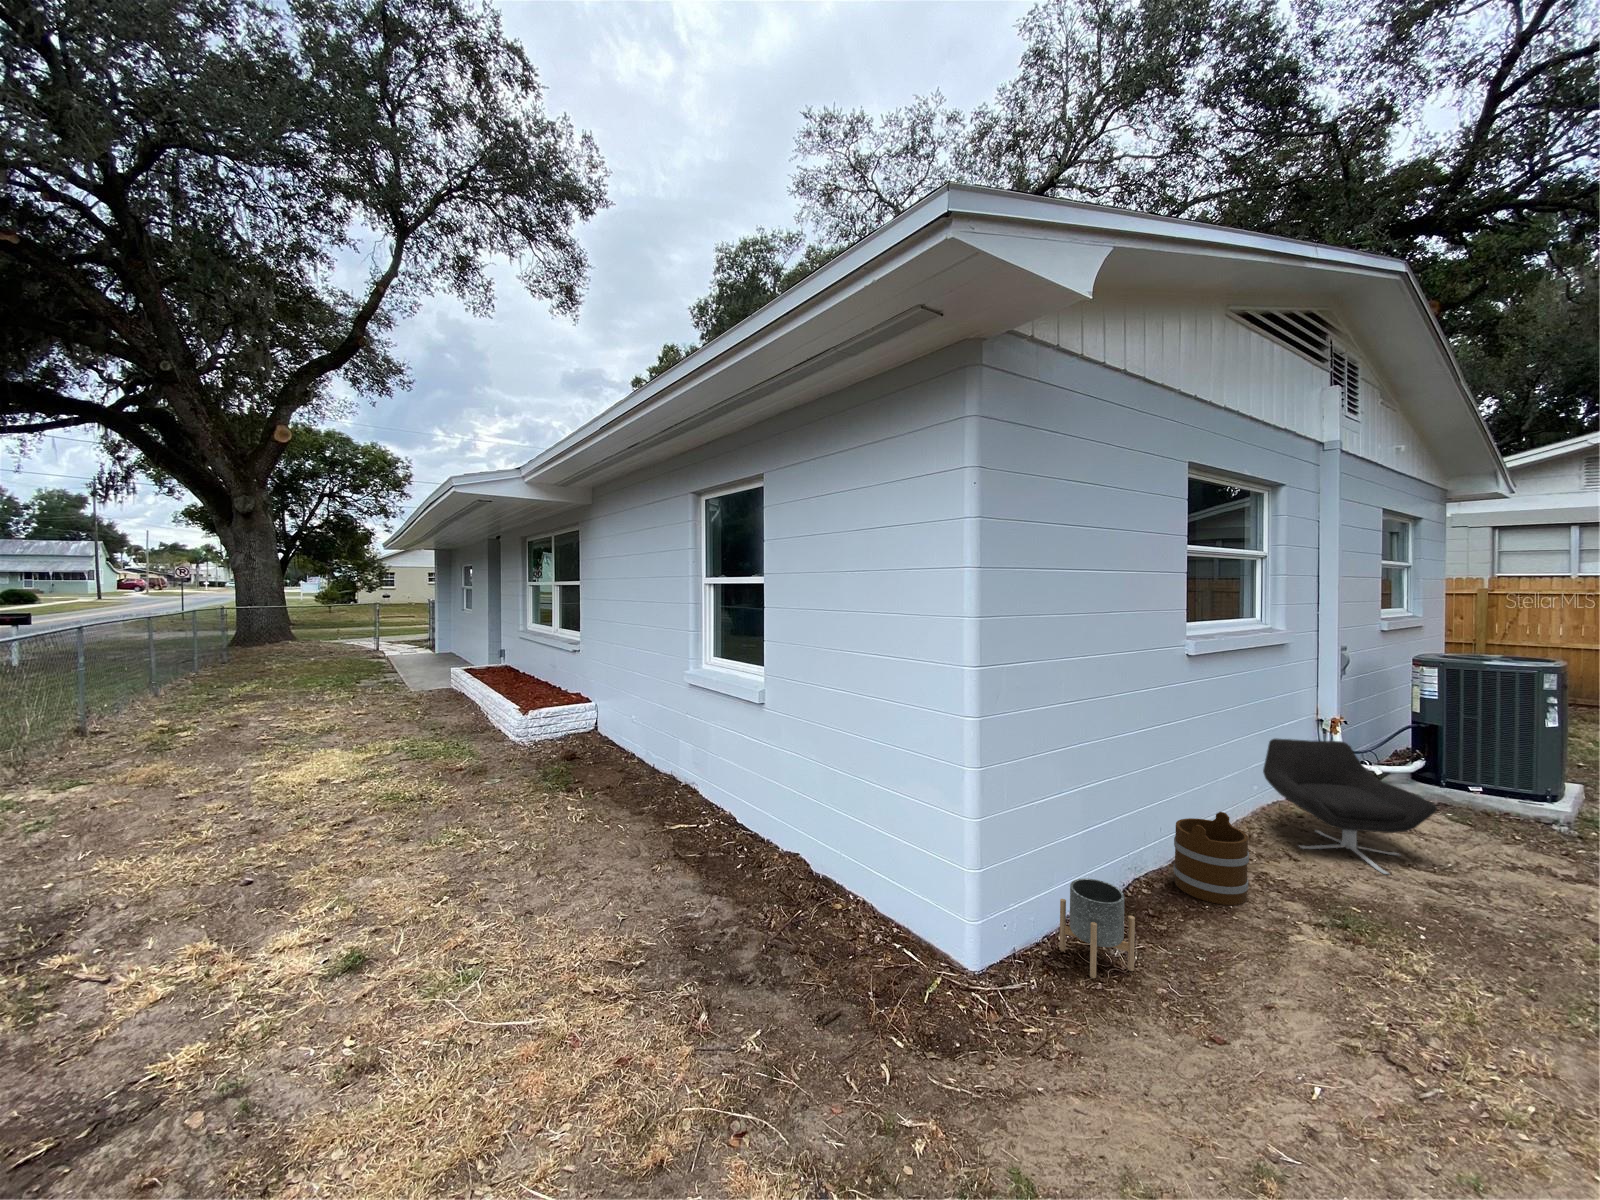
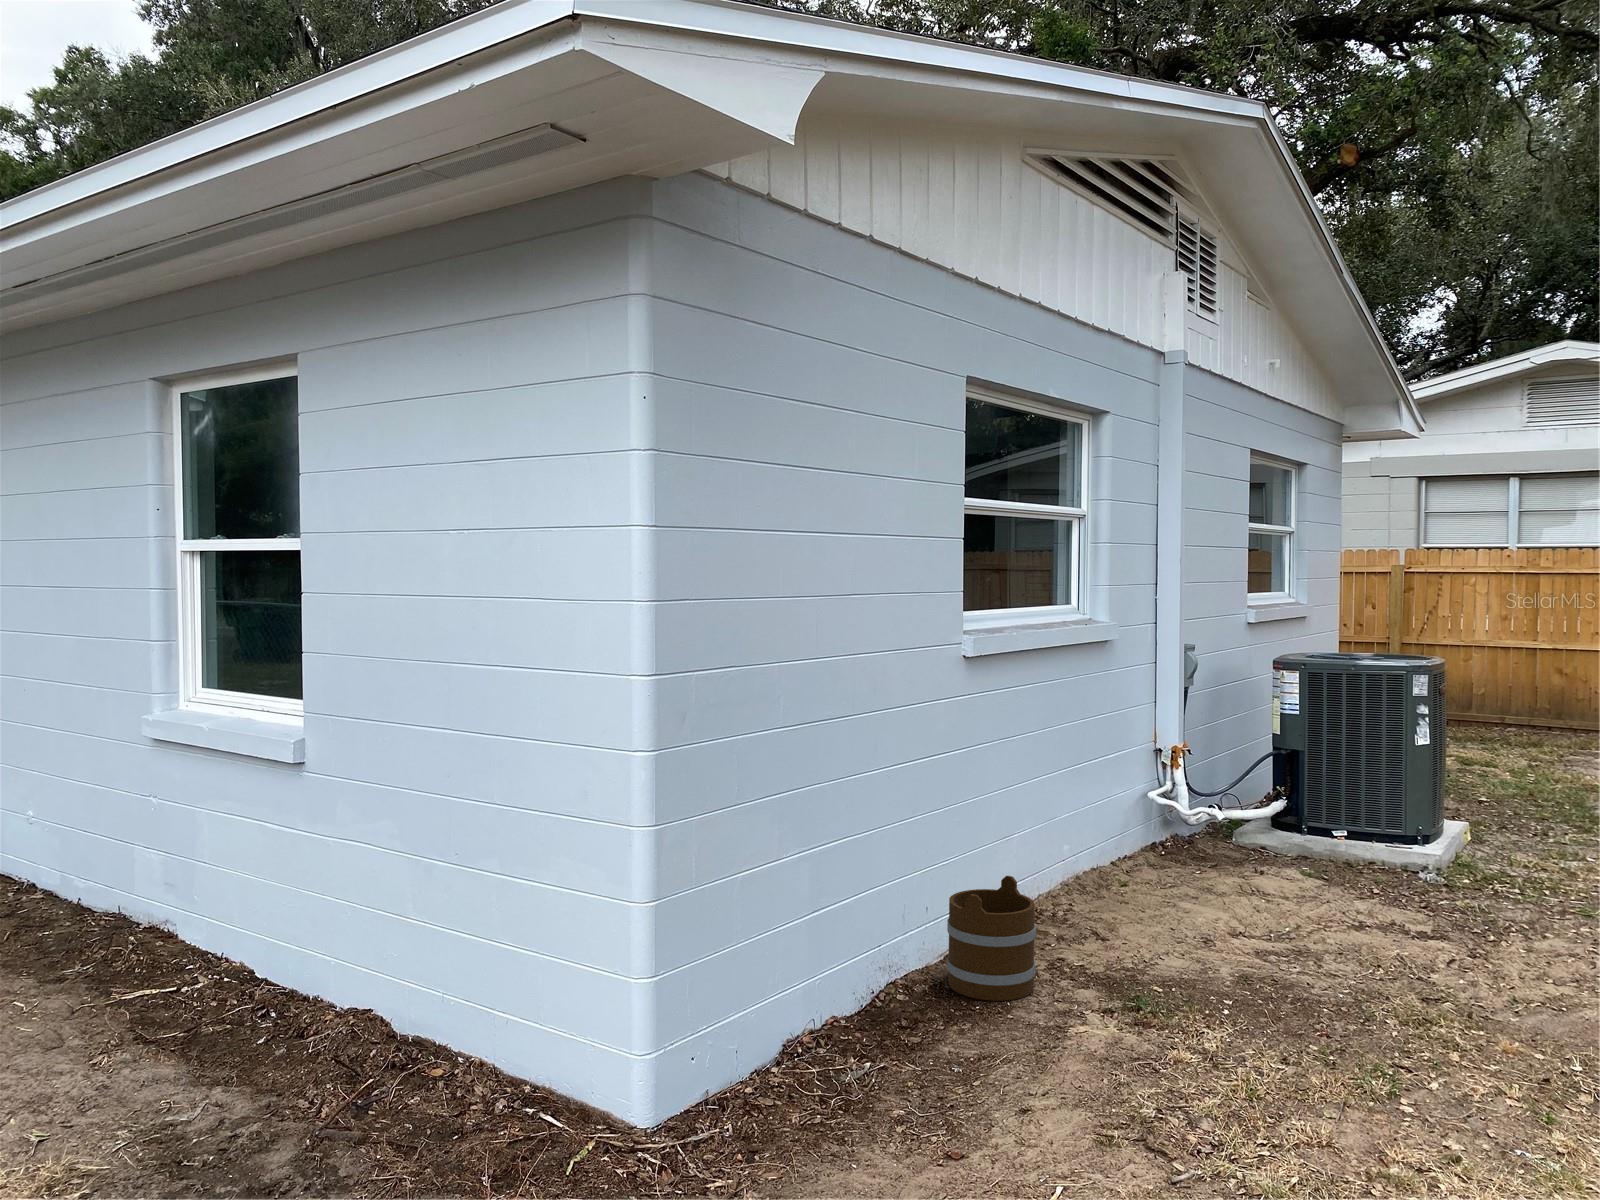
lounge chair: present [1263,739,1437,874] -> none [1080,773,1263,941]
planter: present [1060,879,1135,978] -> none [774,977,869,1110]

